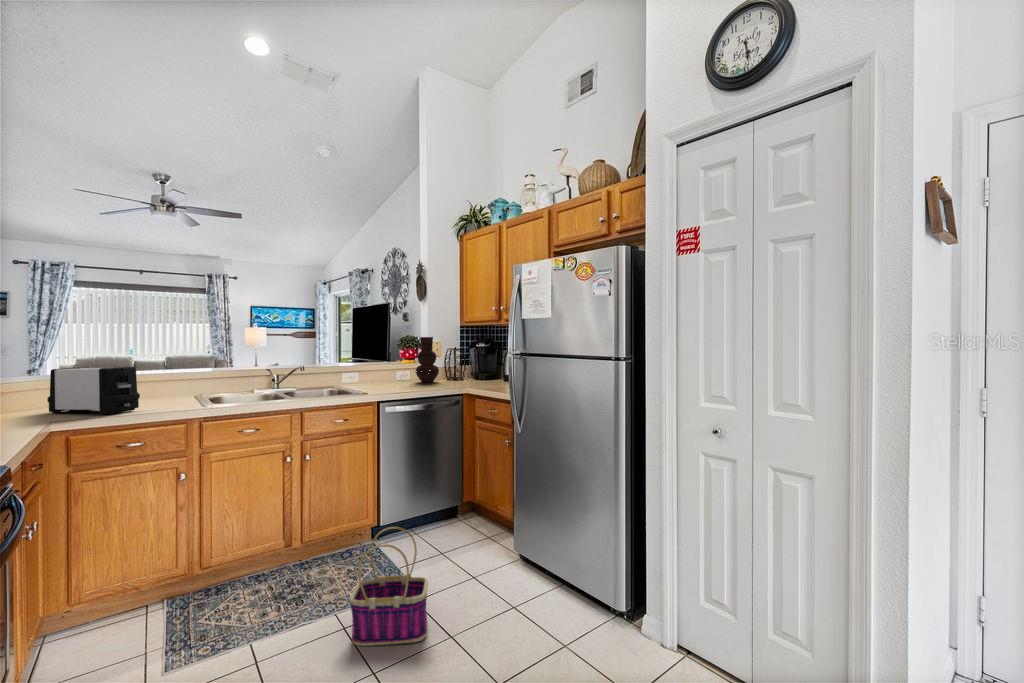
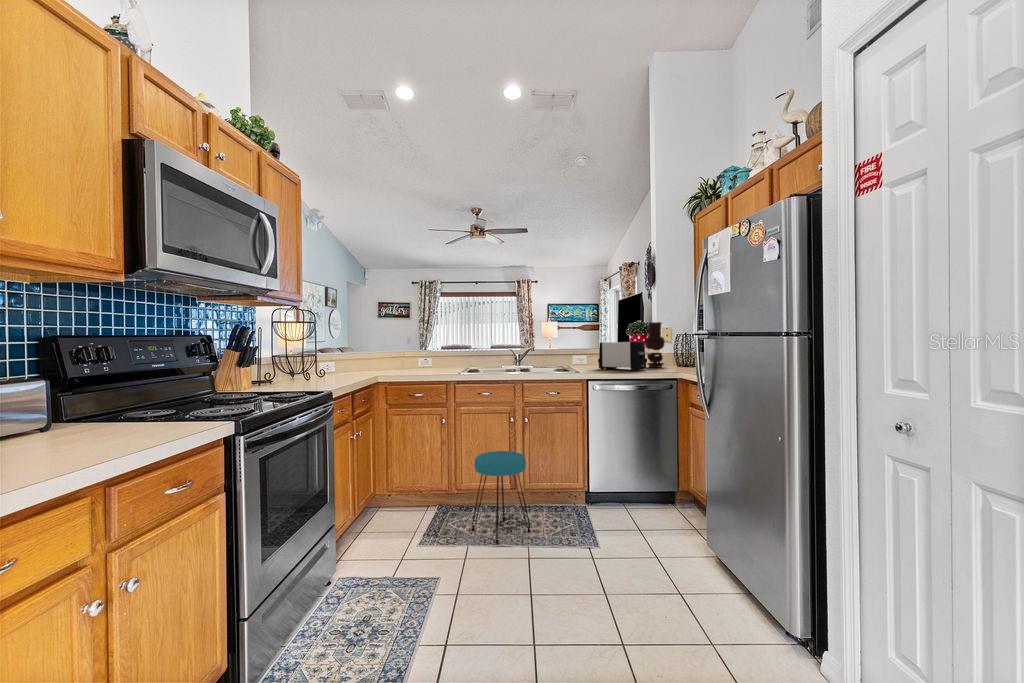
toaster: present [47,367,140,414] -> present [598,342,647,370]
stool: none [243,500,328,625] -> present [472,451,531,543]
basket: present [349,527,428,646] -> none [527,483,593,586]

